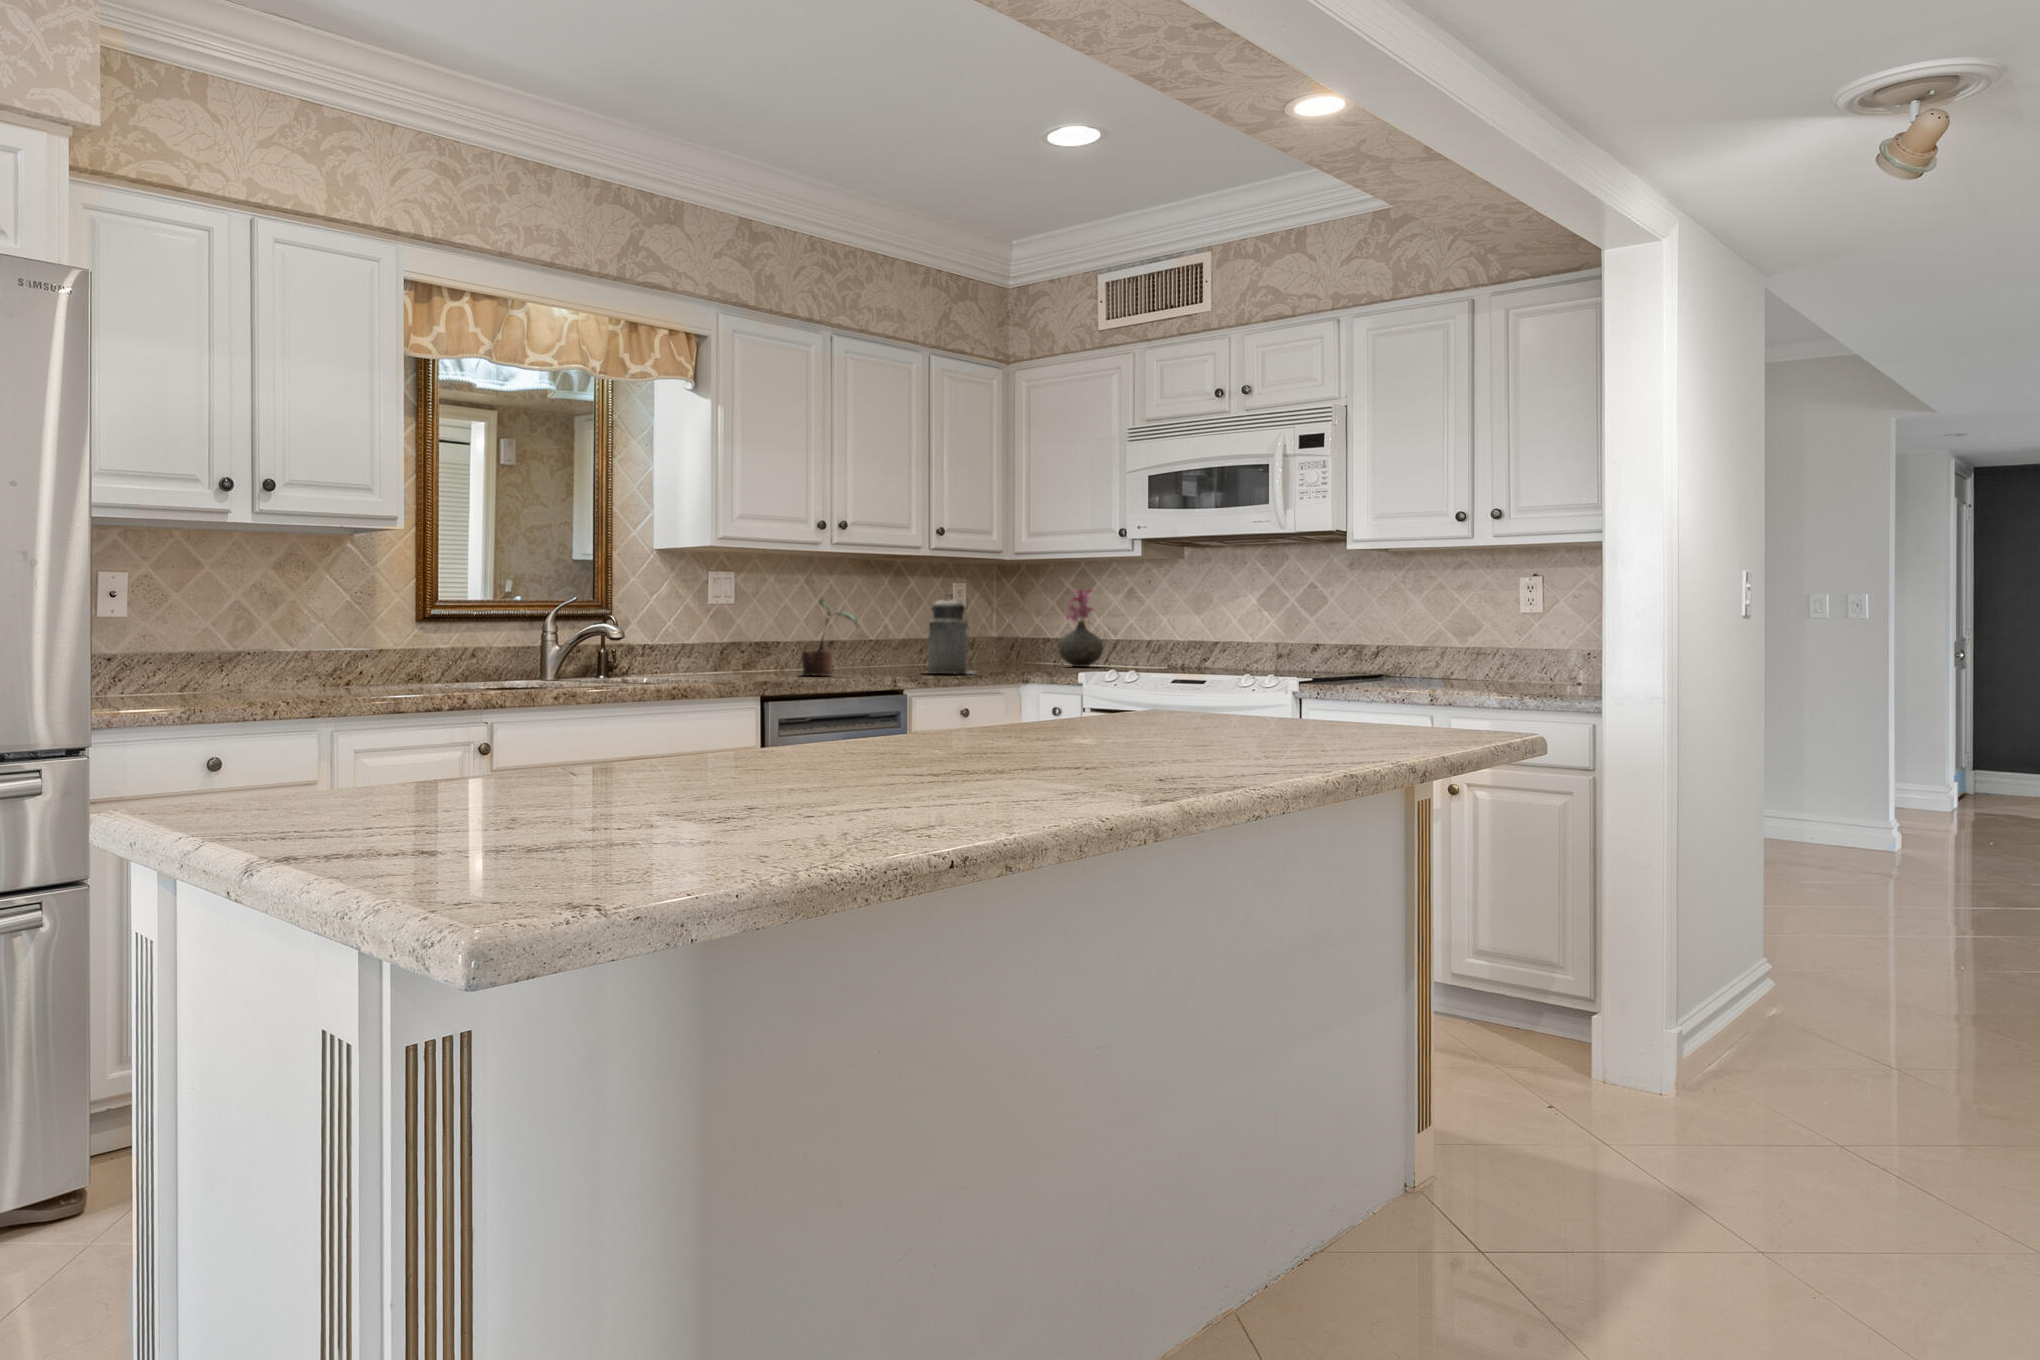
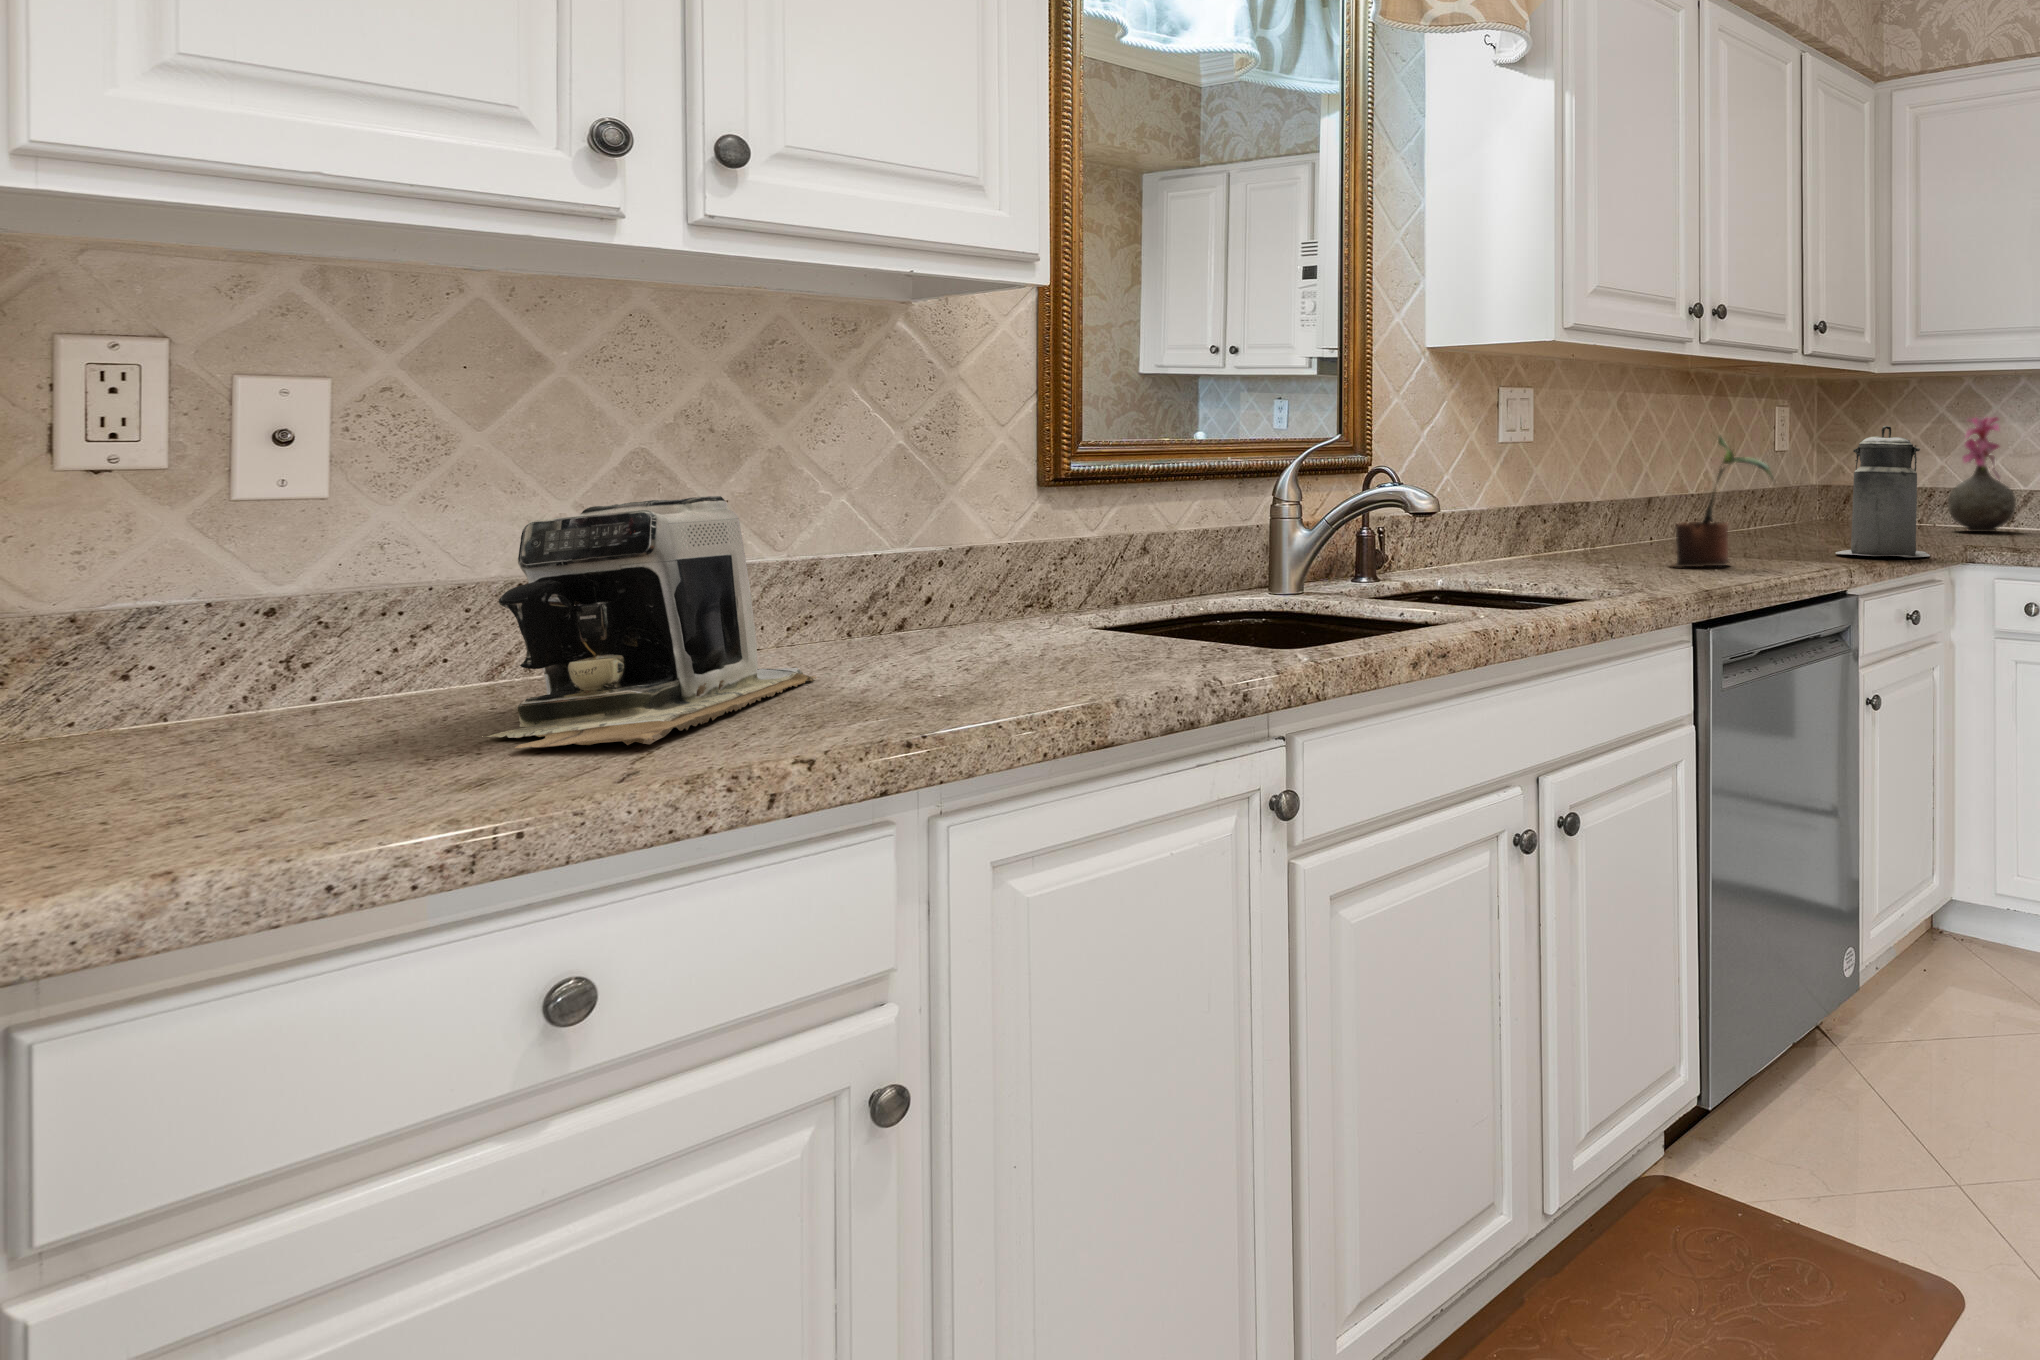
coffee maker: none [184,618,304,700] -> present [488,496,817,748]

